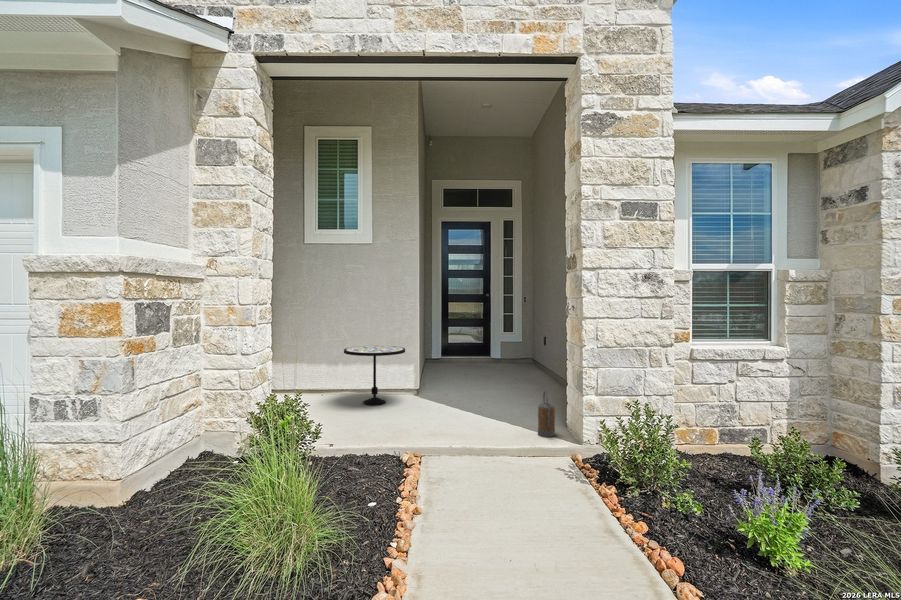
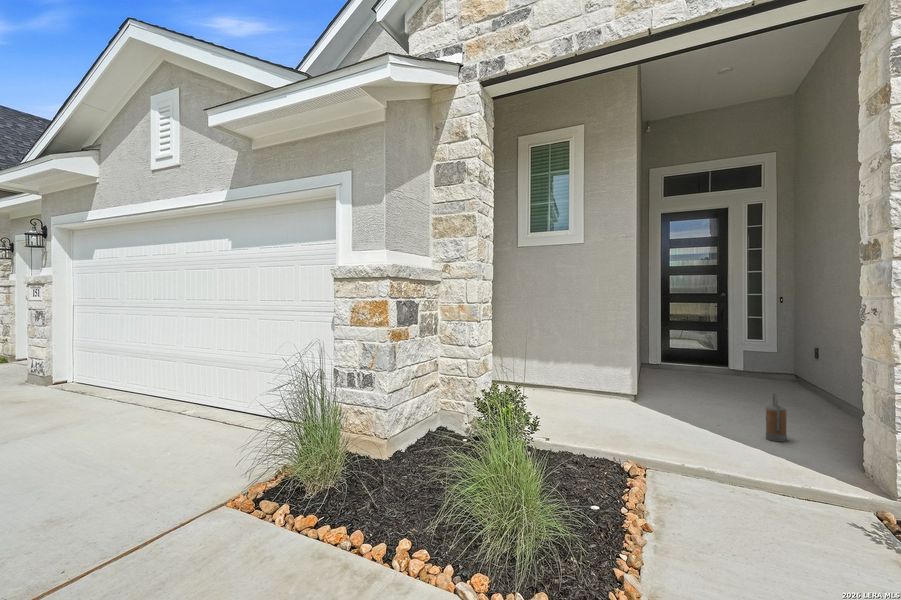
side table: present [344,346,405,405] -> none [558,343,619,400]

